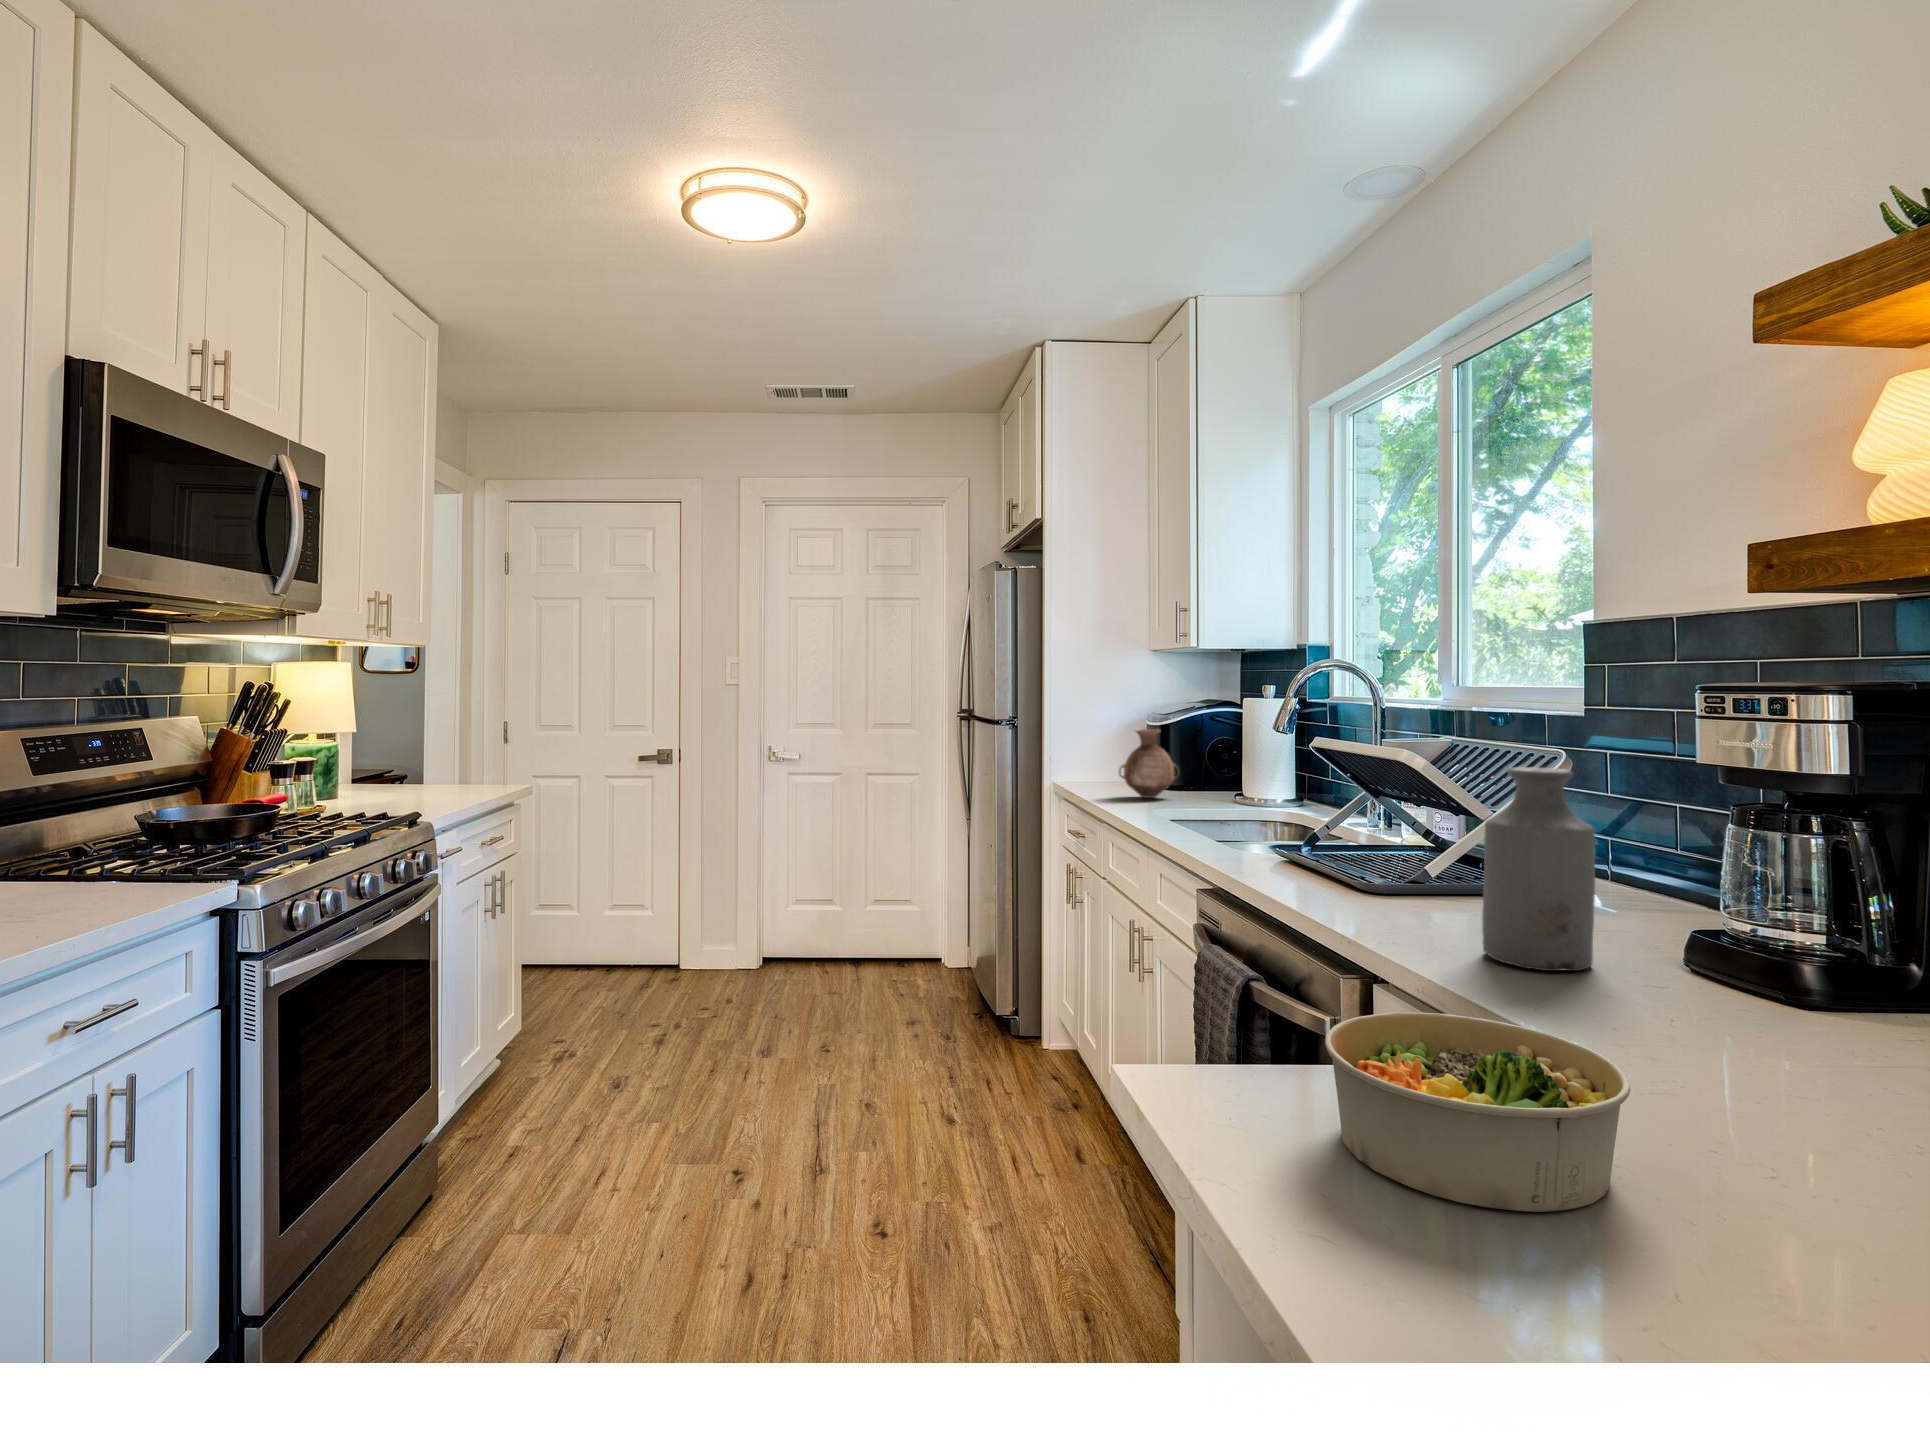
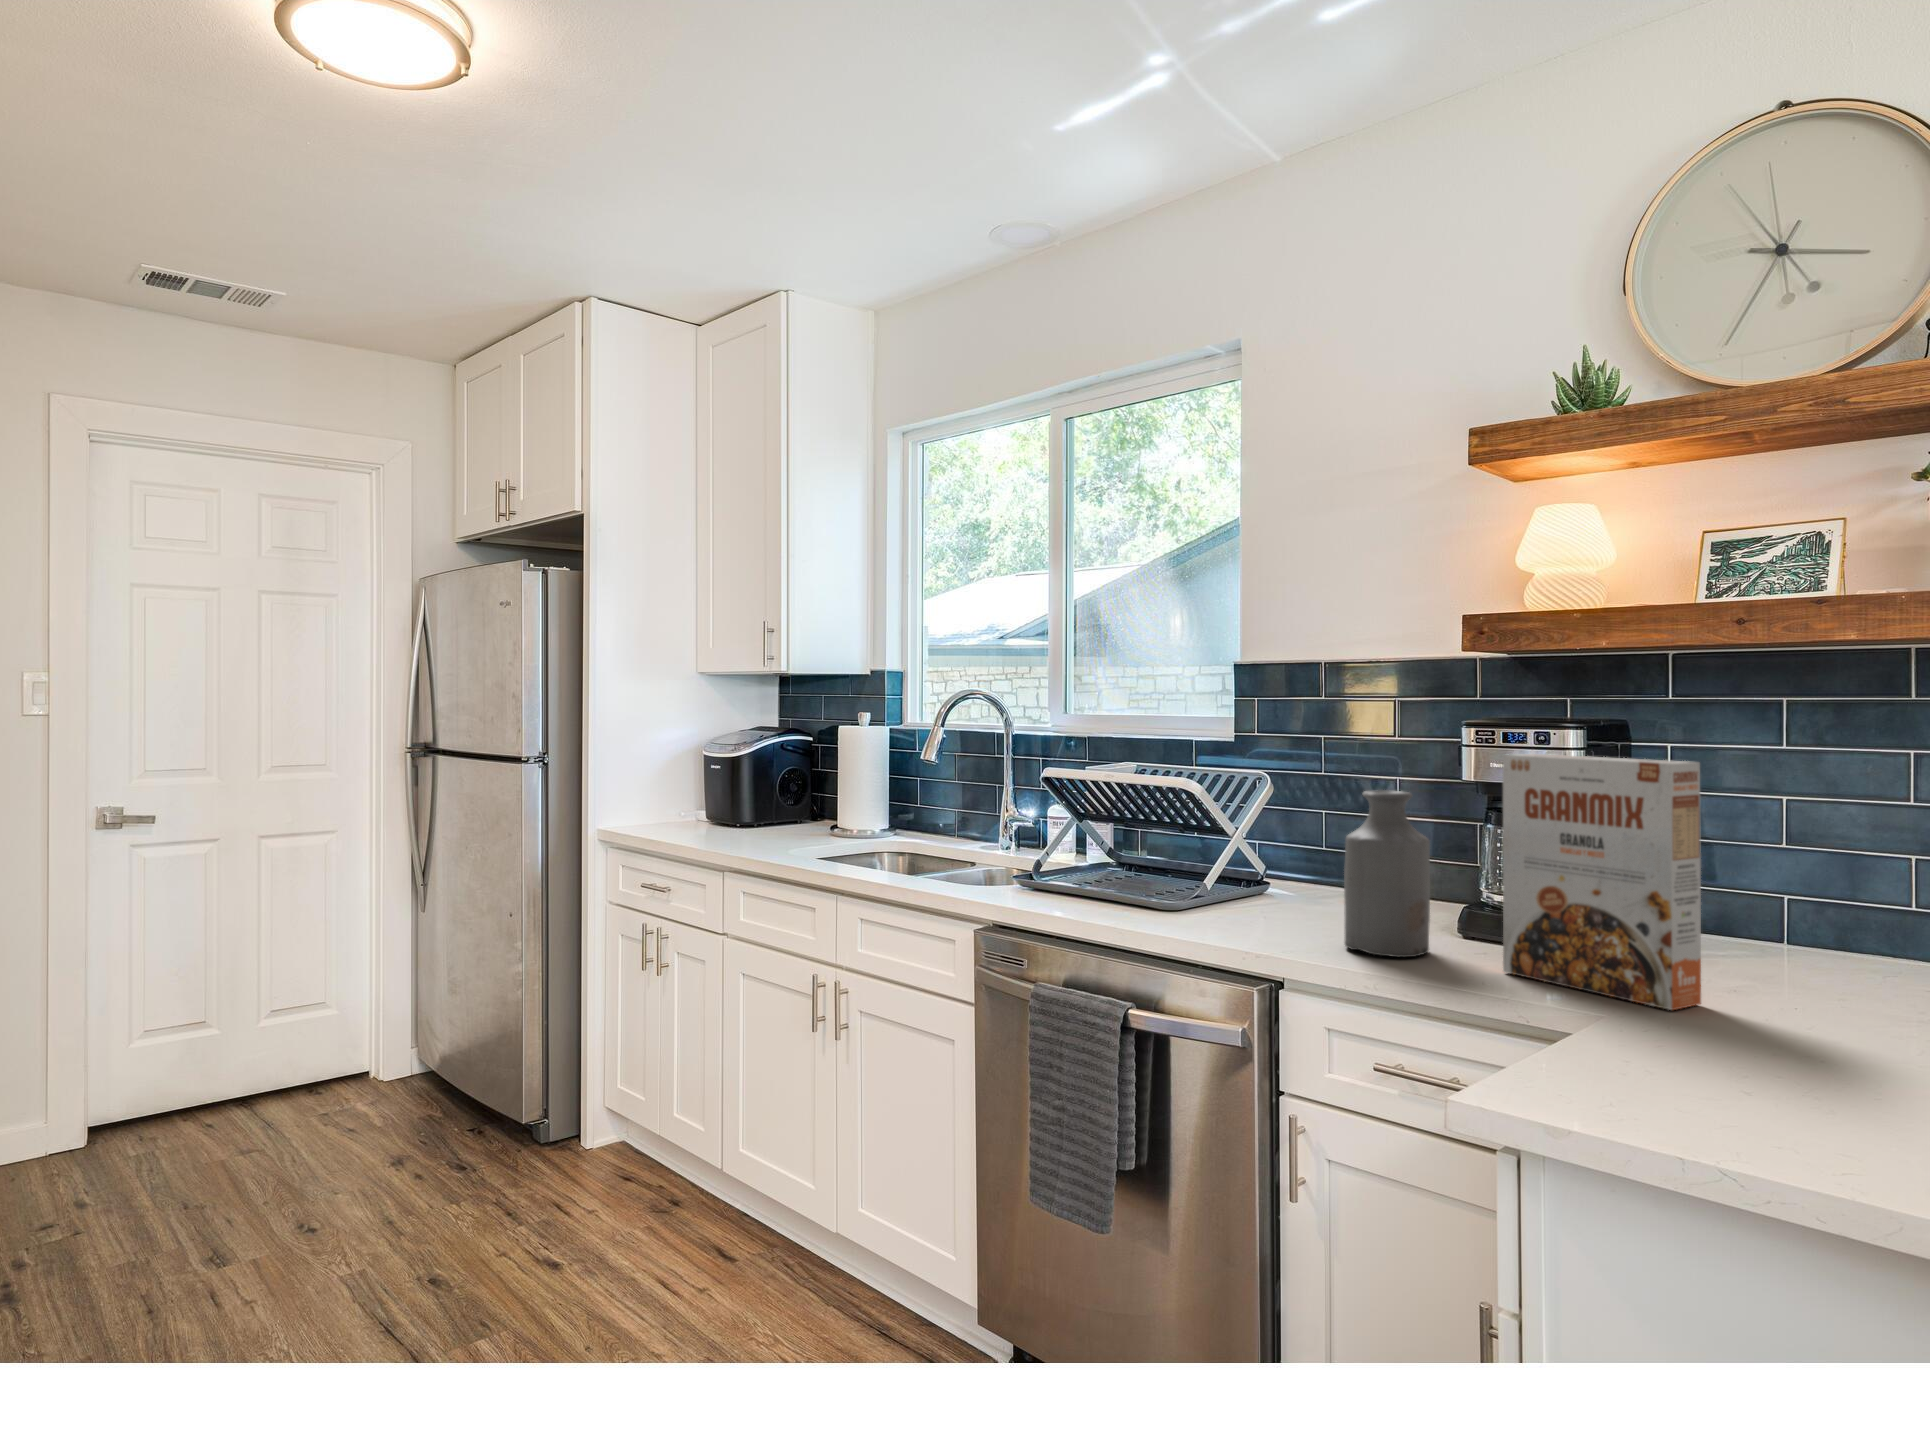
cereal box: none [1627,724,1838,1088] -> present [1503,754,1701,1010]
vase: present [1119,729,1180,798] -> none [702,762,767,839]
bowl: present [1325,1013,1630,1212] -> none [1574,993,1819,1127]

